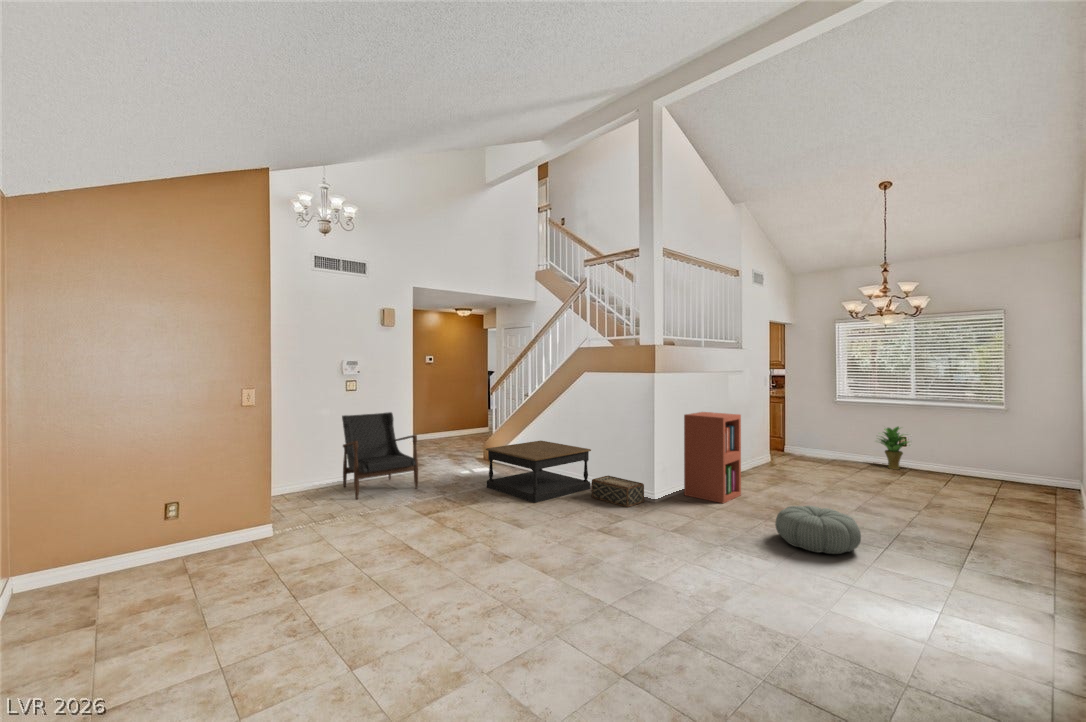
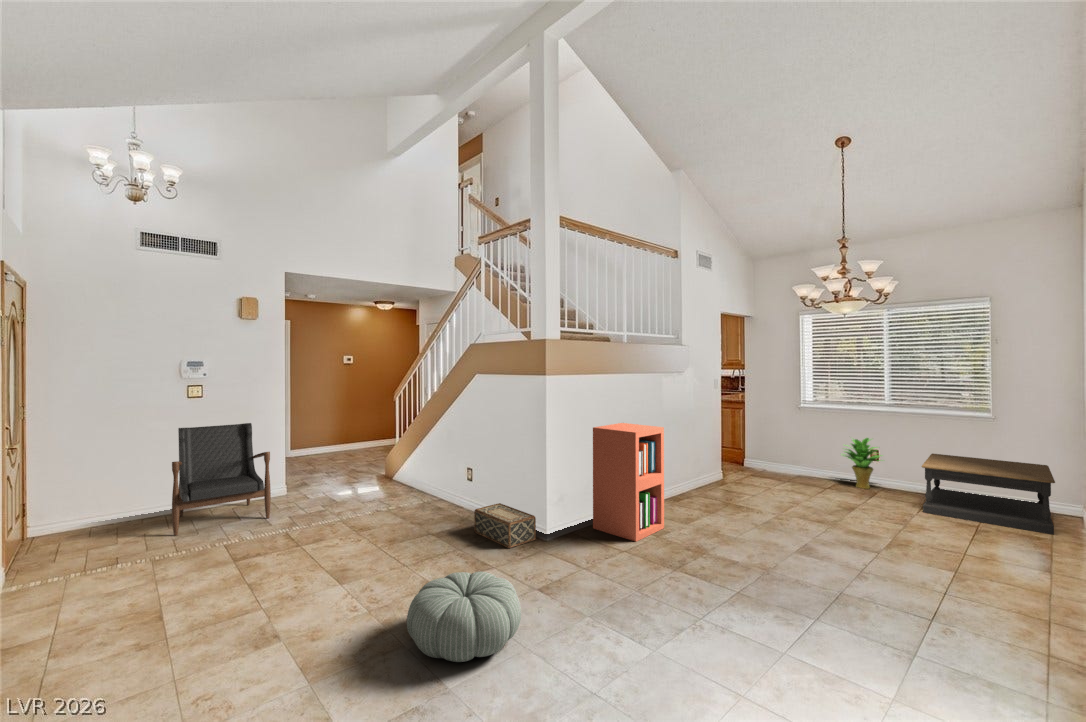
coffee table: present [486,441,591,503] -> present [922,454,1055,535]
pouf: present [775,505,861,554] -> present [407,572,521,662]

